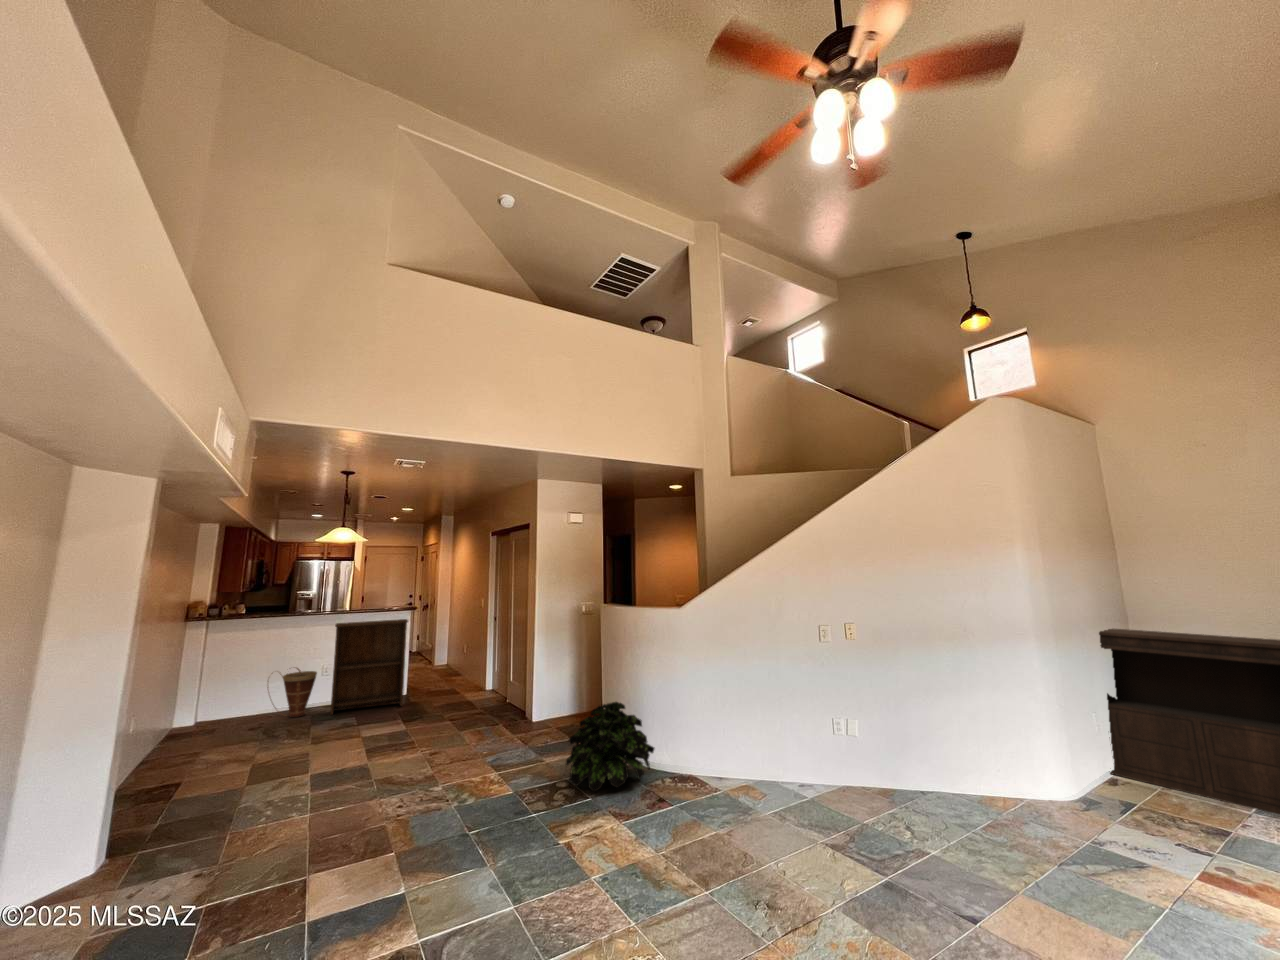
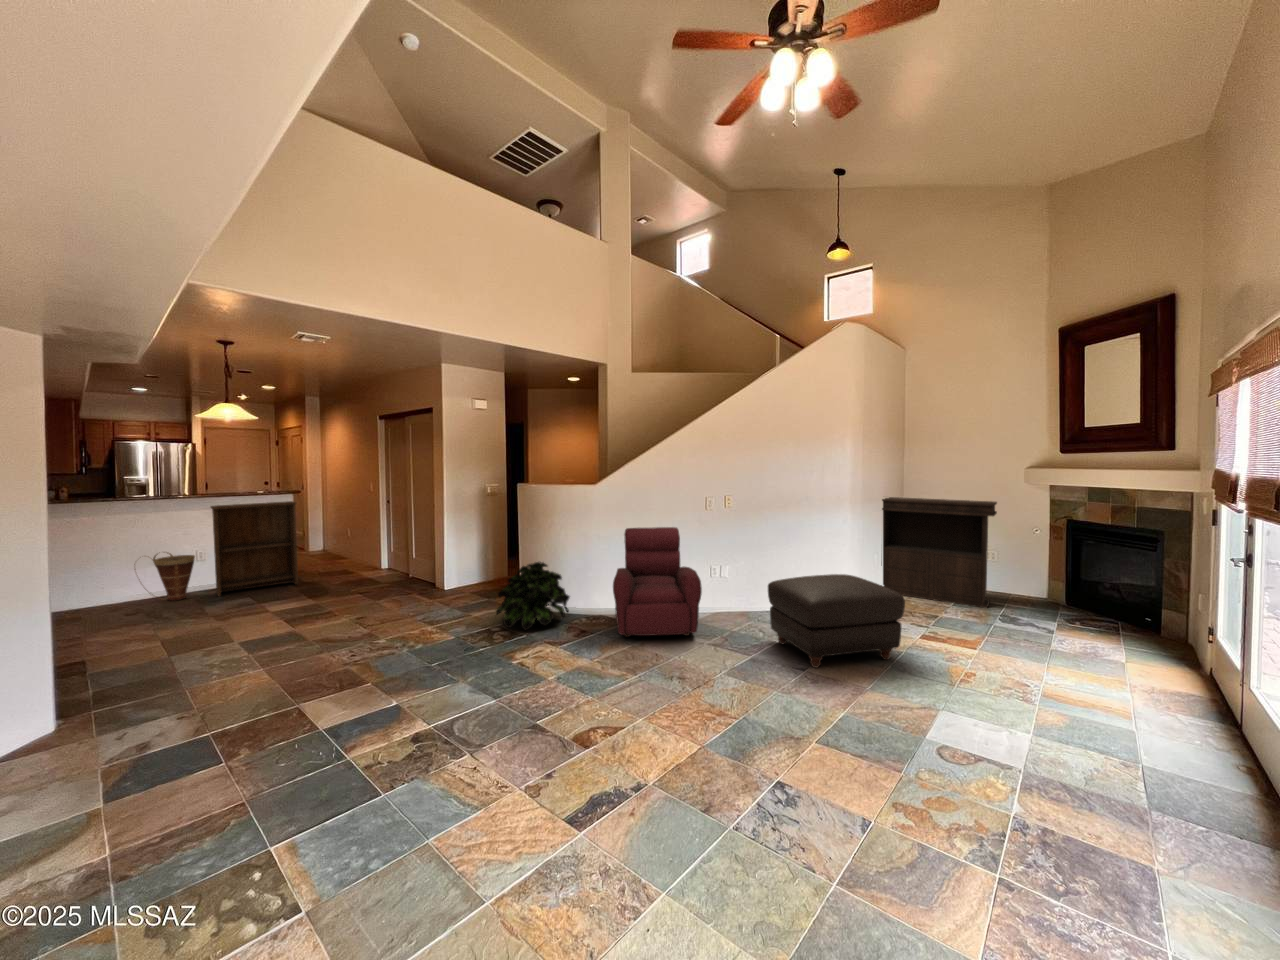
armchair: none [694,663,812,825] -> present [613,527,702,637]
ottoman: none [909,754,1153,920] -> present [768,574,905,668]

